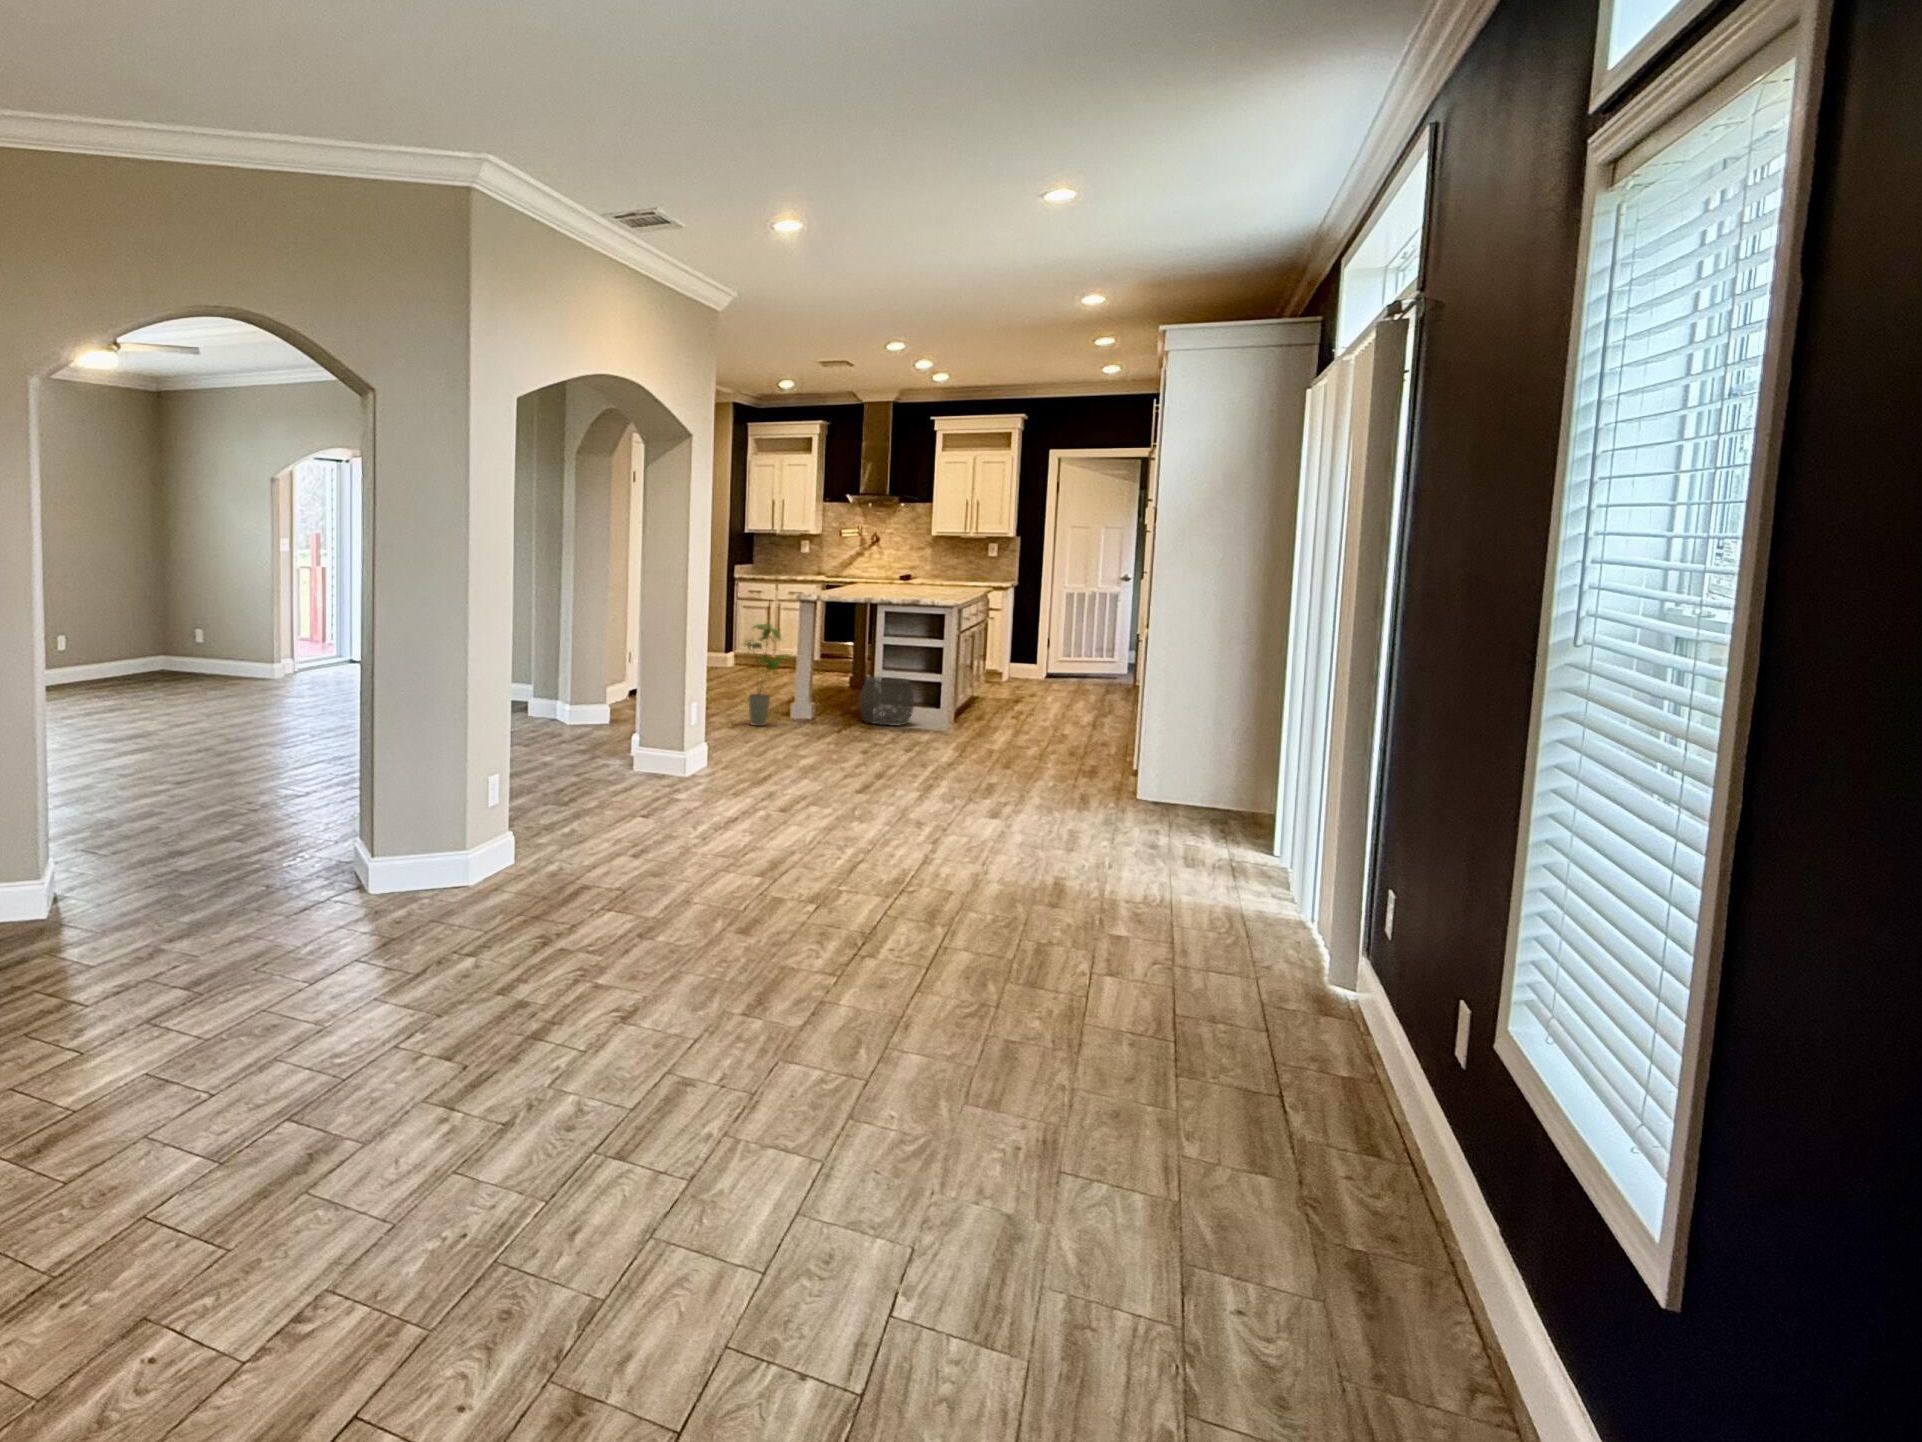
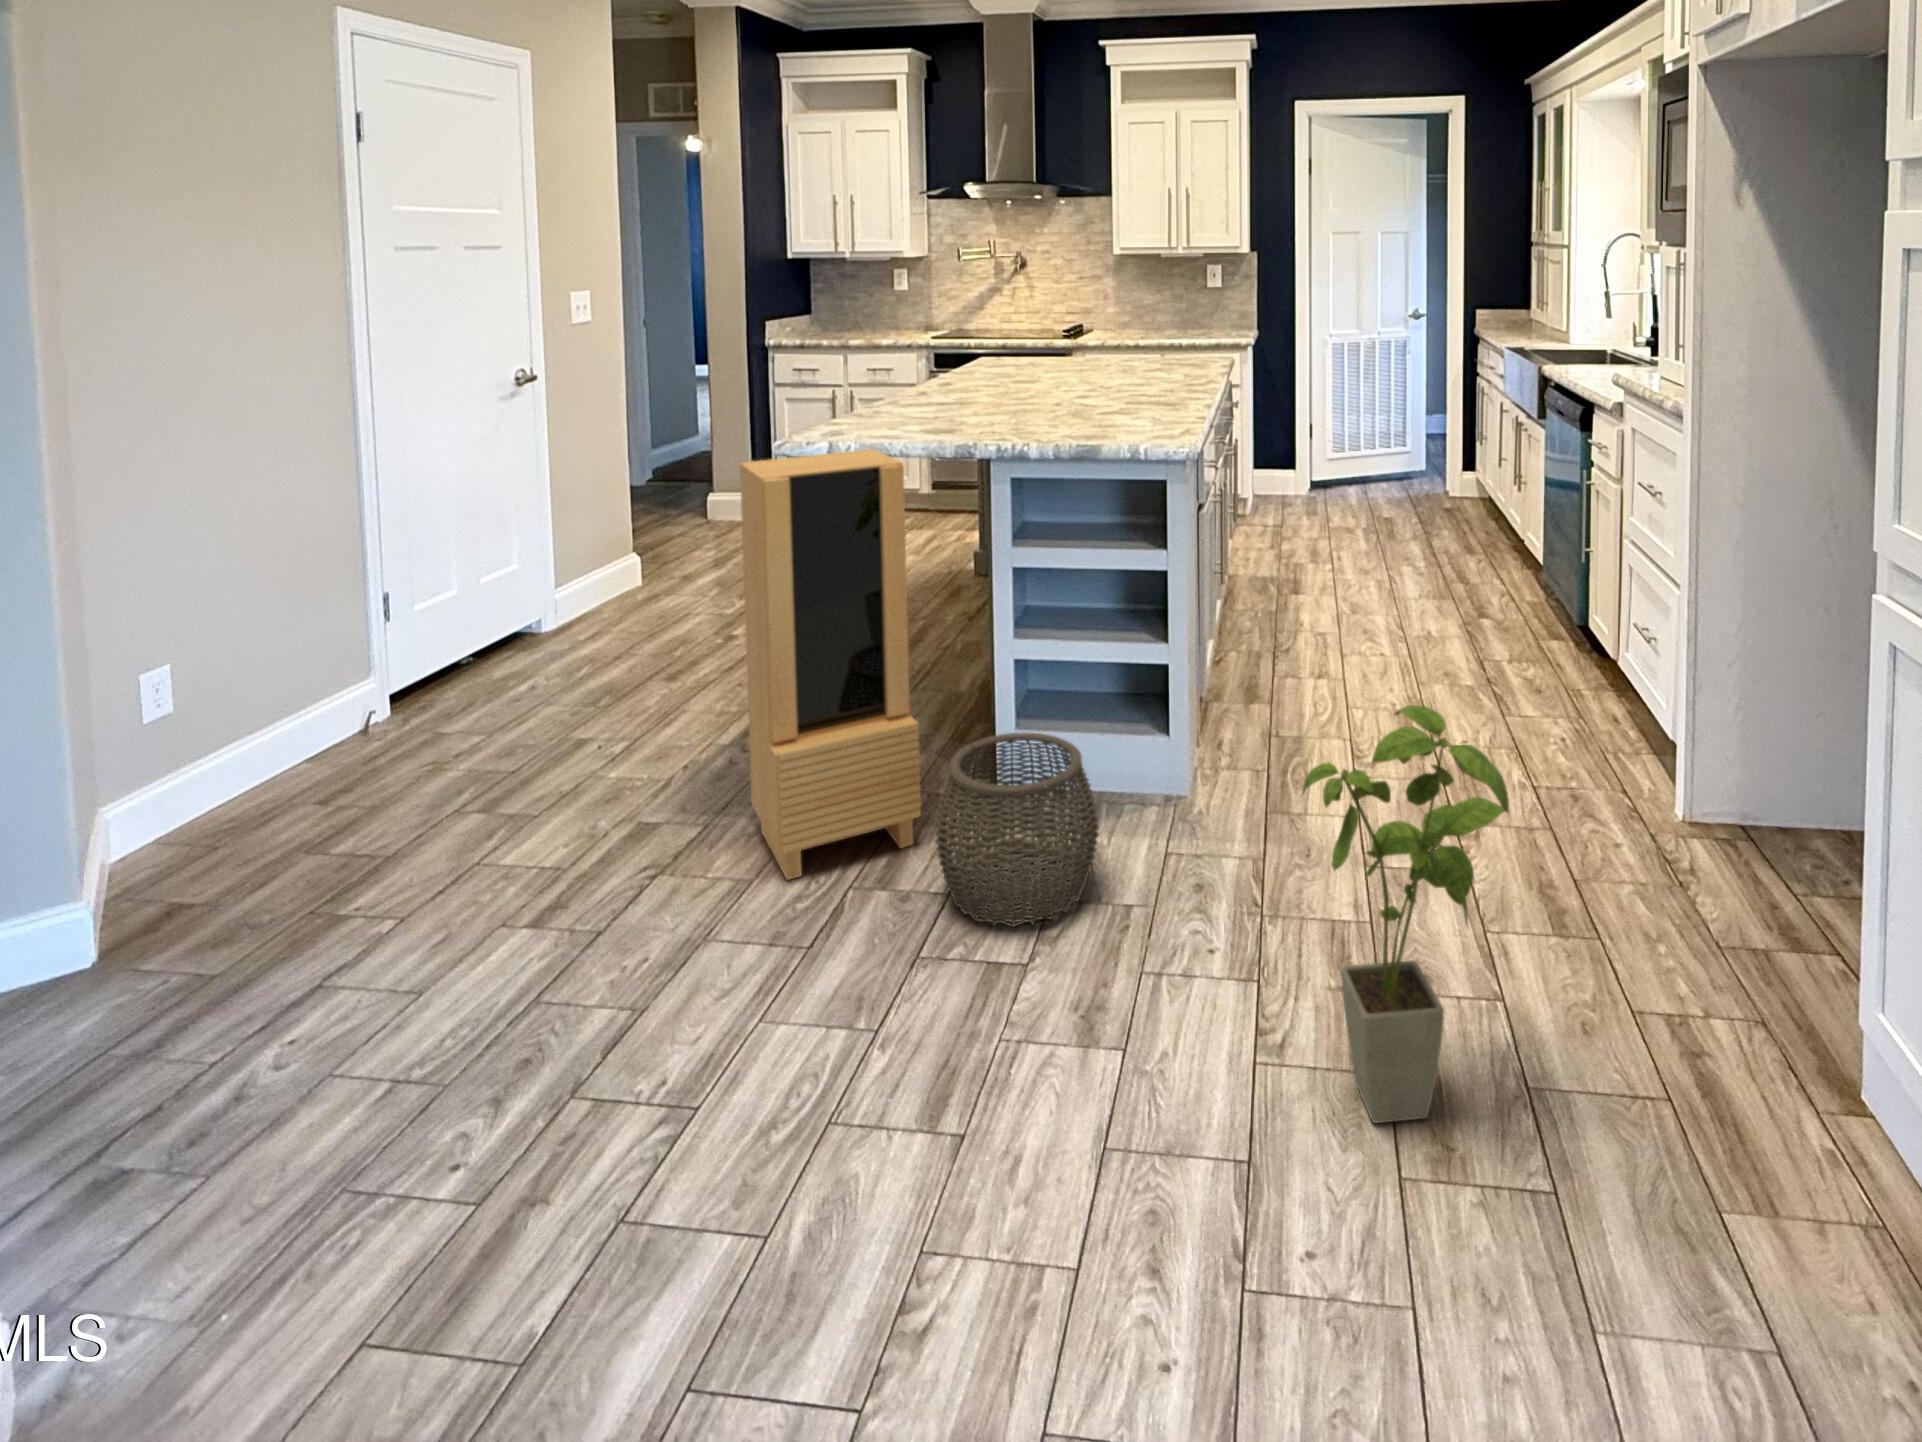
storage cabinet: none [789,585,852,717] -> present [740,449,921,880]
house plant: present [745,624,789,726] -> present [1302,705,1509,1123]

